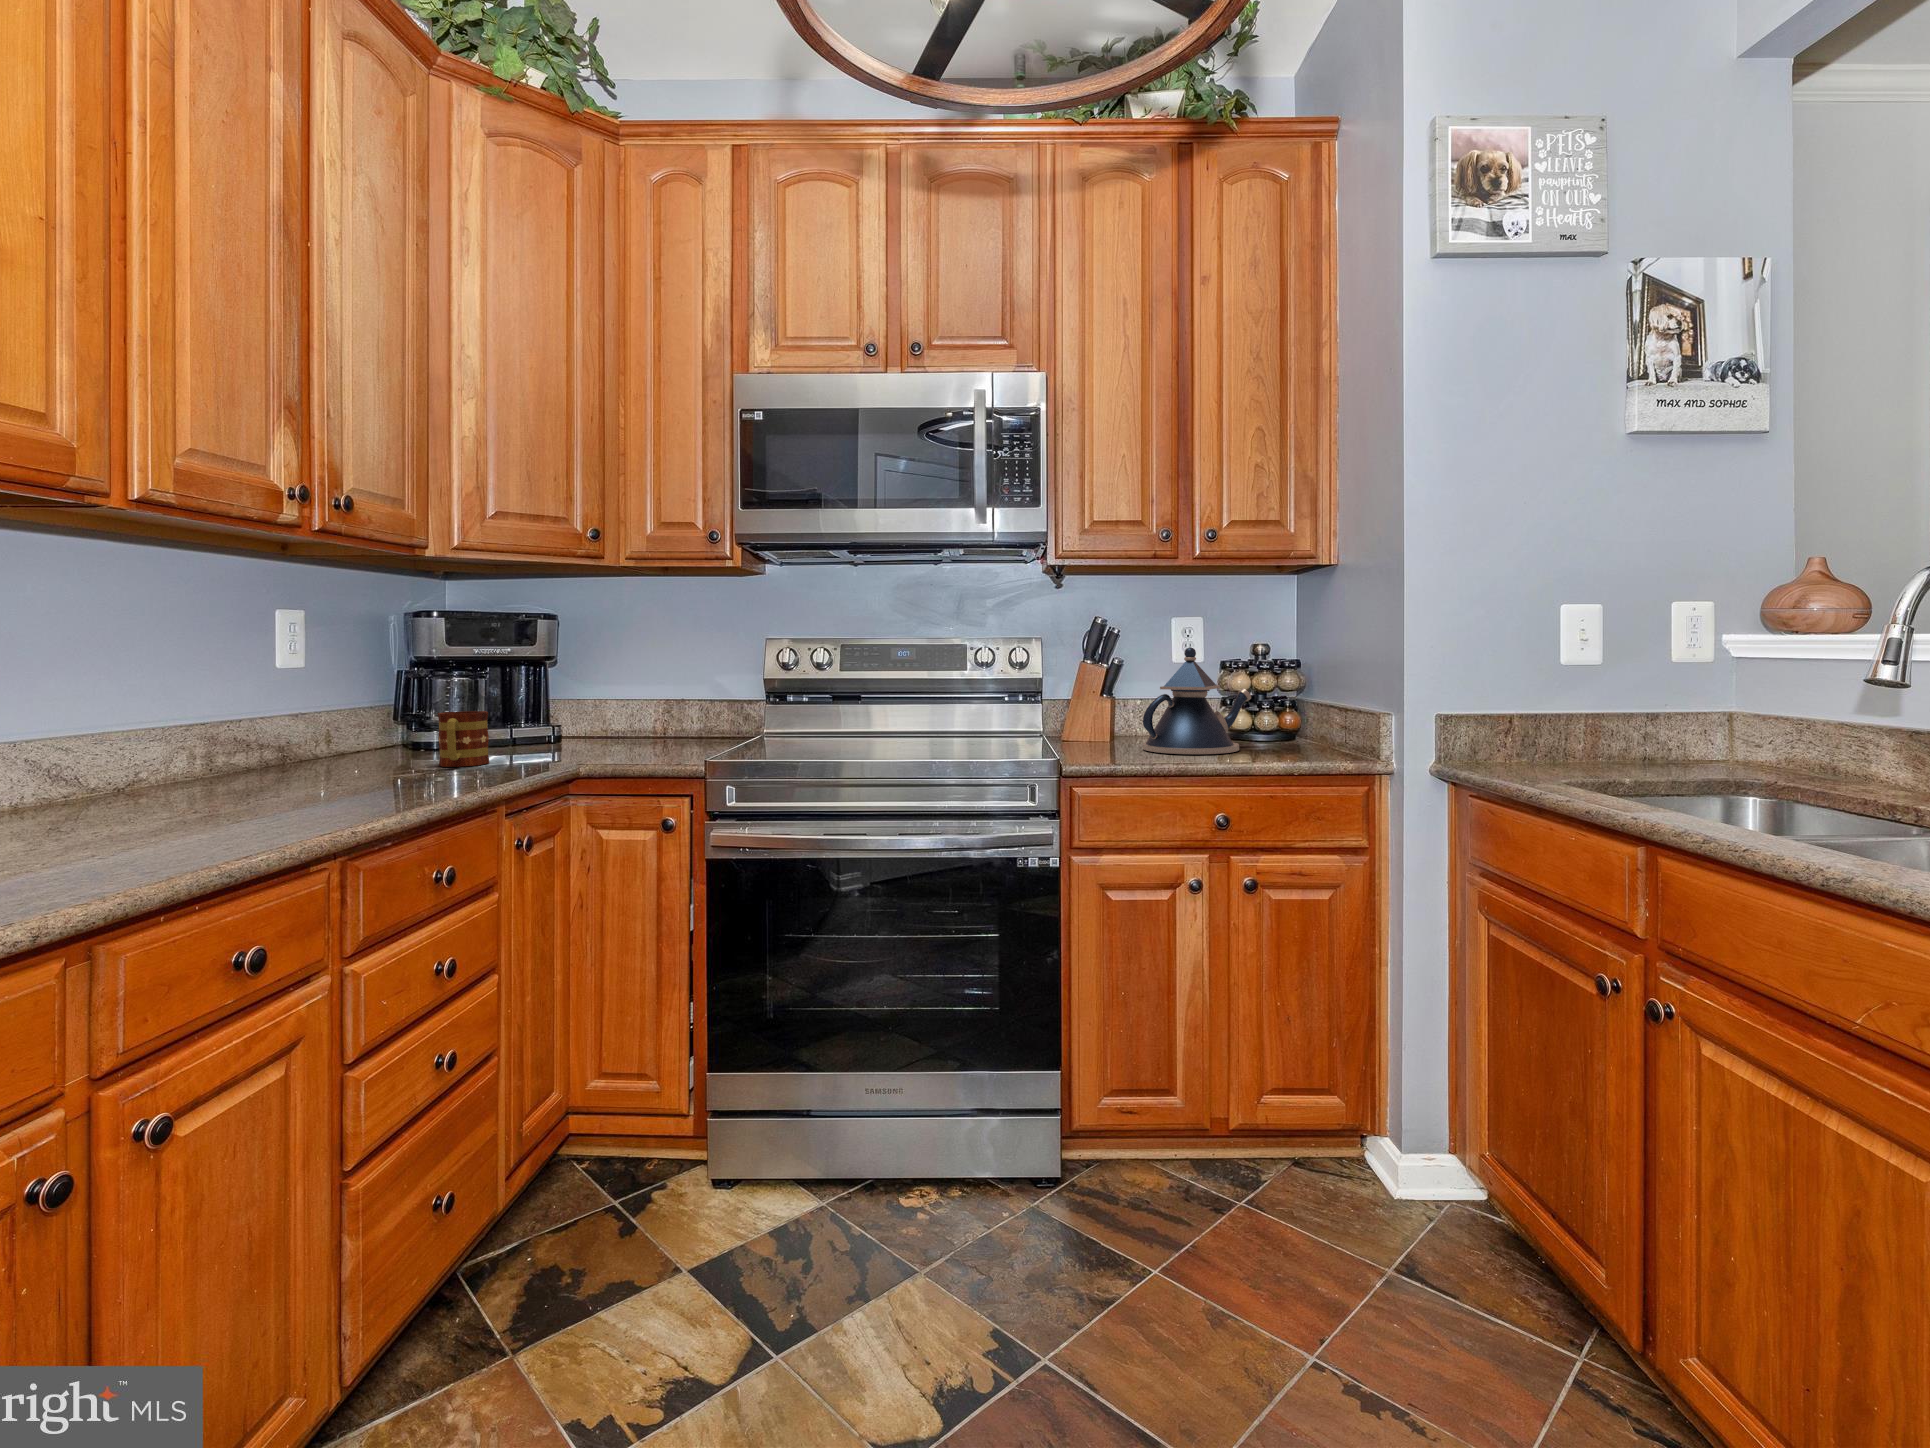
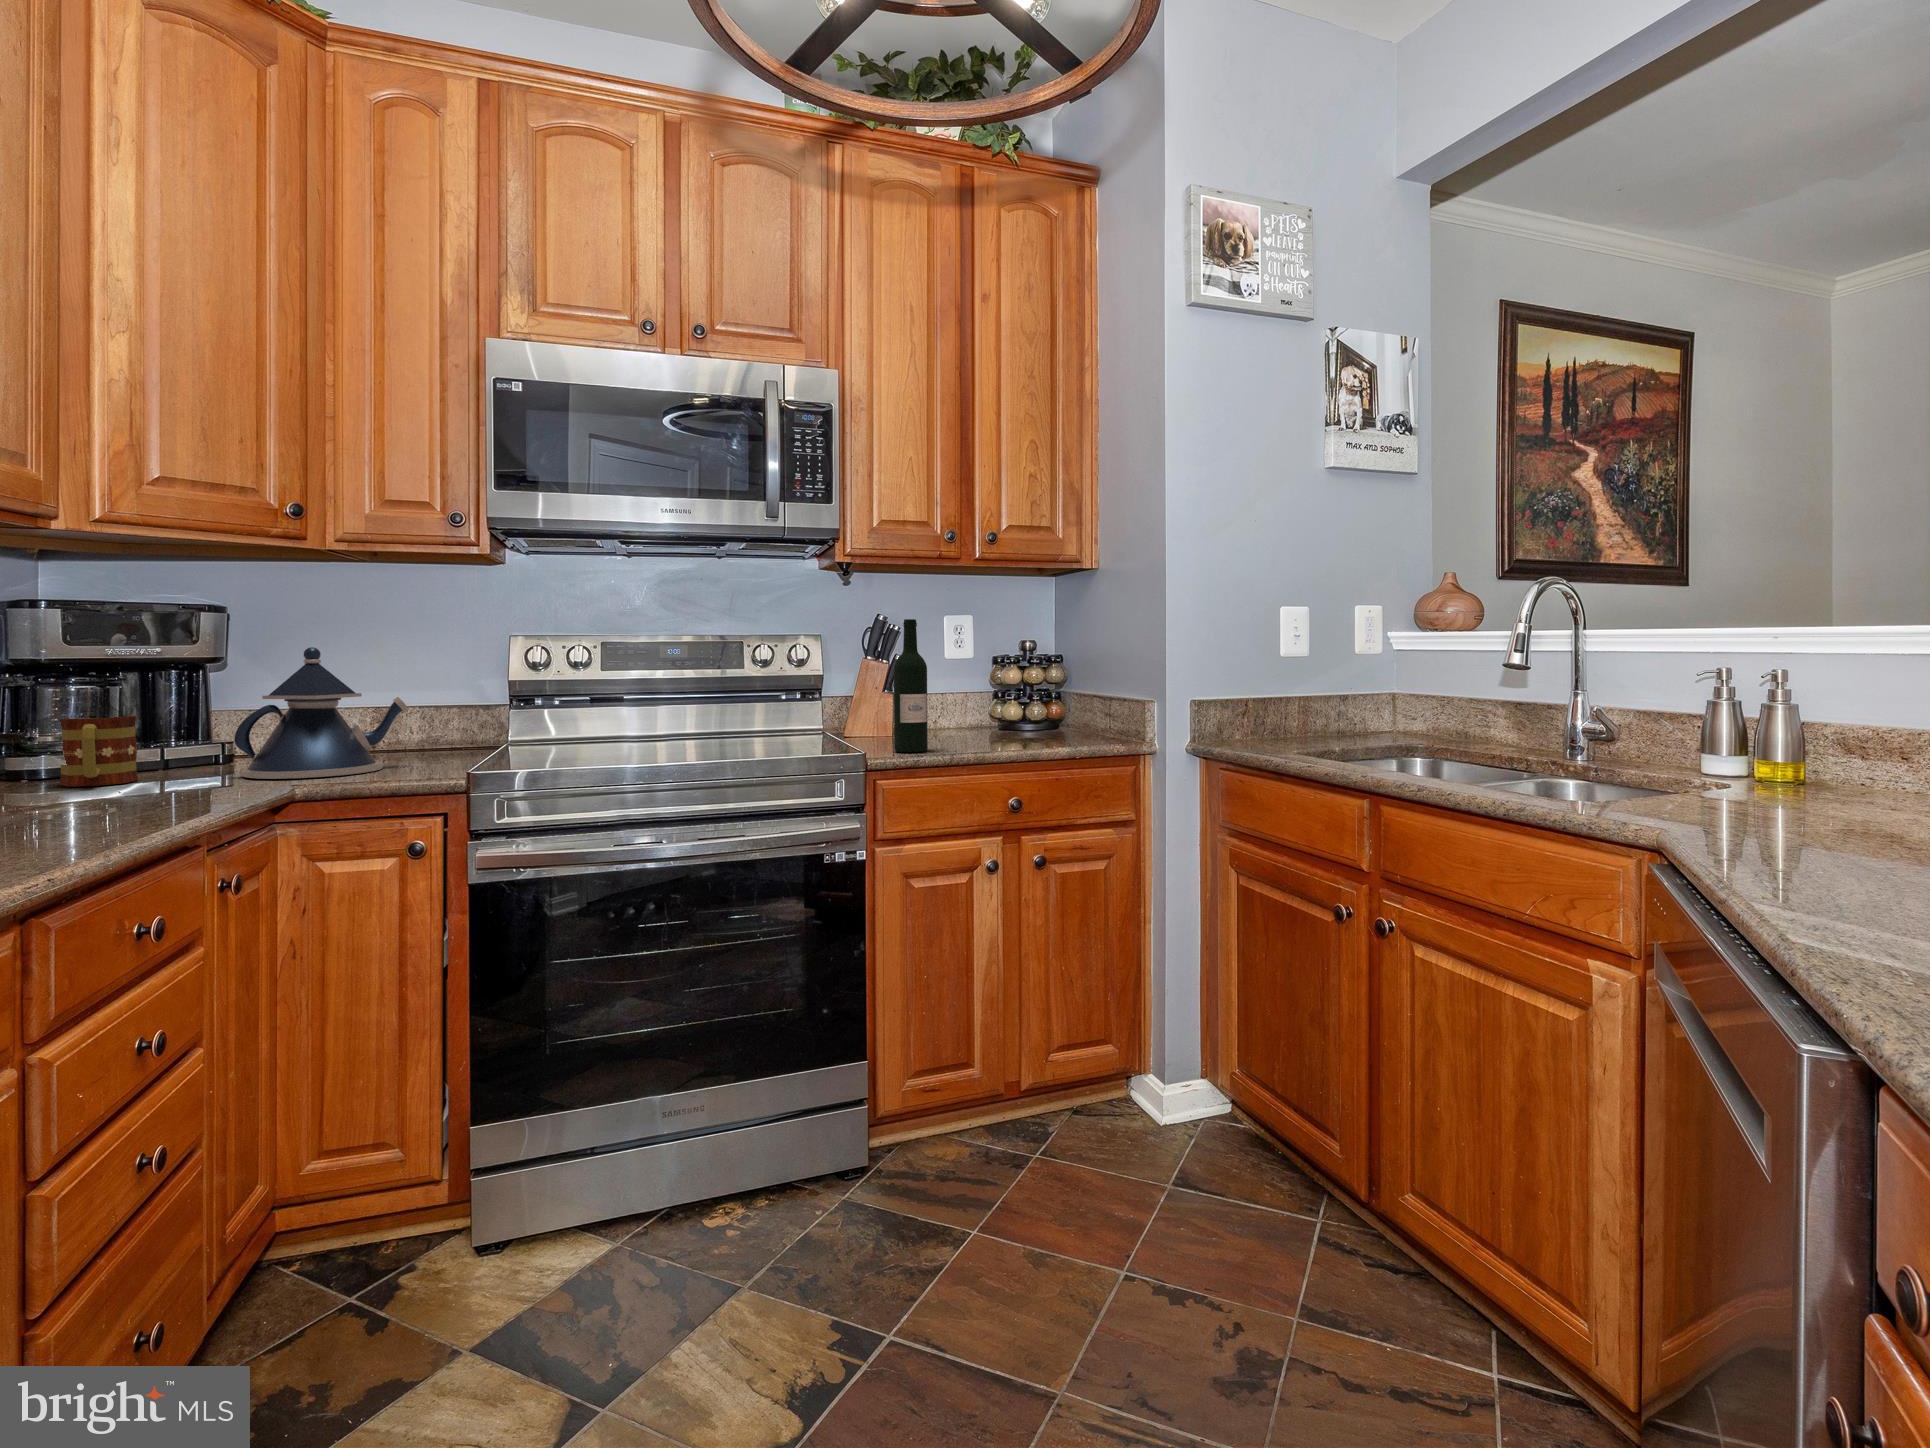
wine bottle: none [1098,625,1132,761] -> present [894,619,928,752]
teapot: present [1143,647,1251,754] -> present [234,647,409,779]

